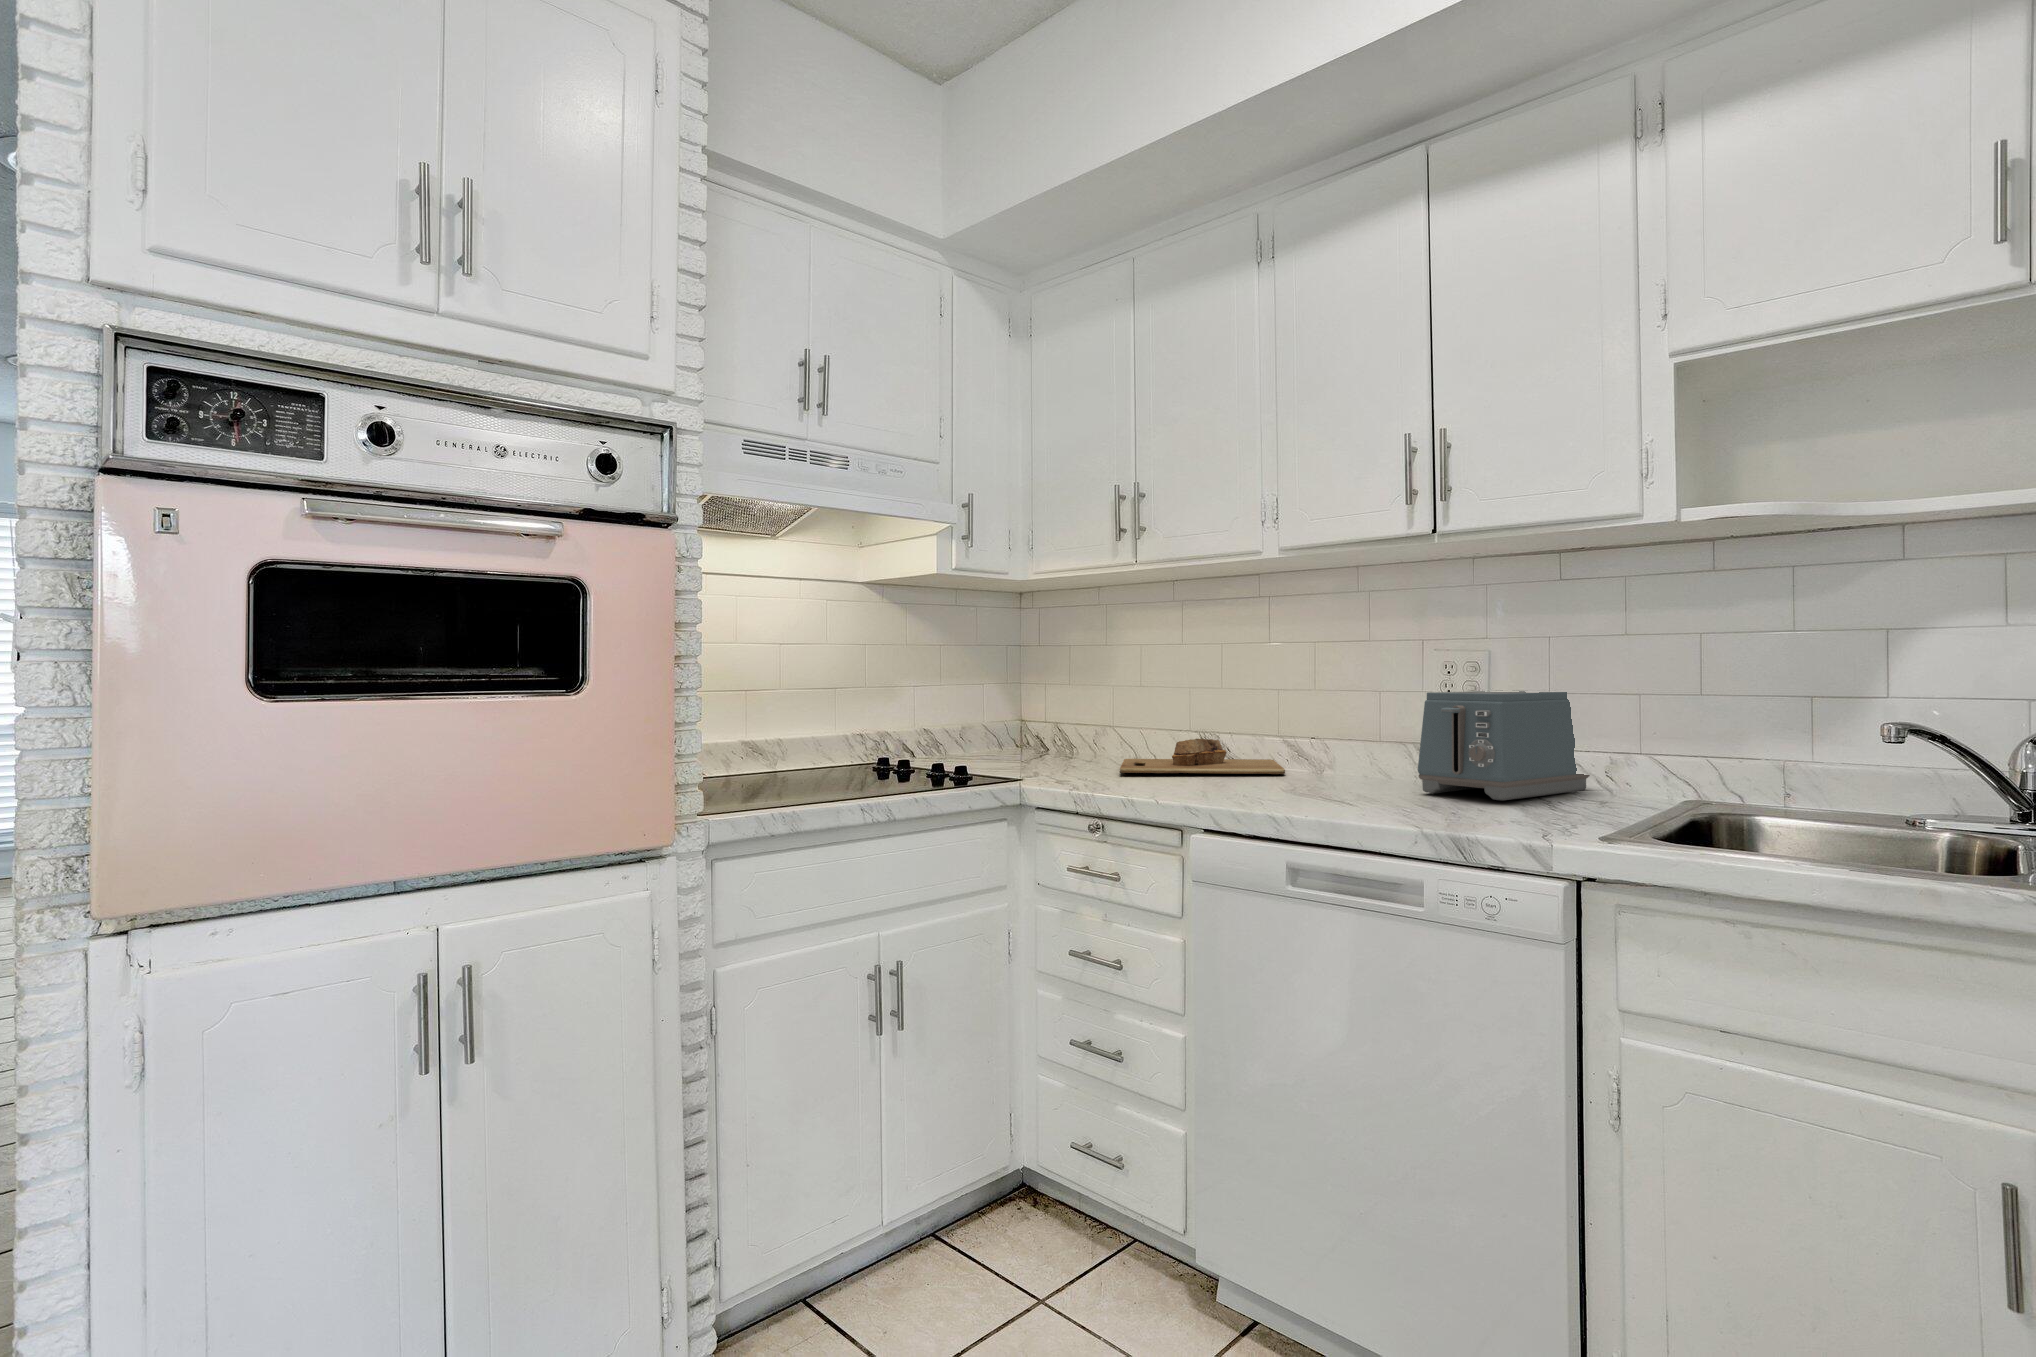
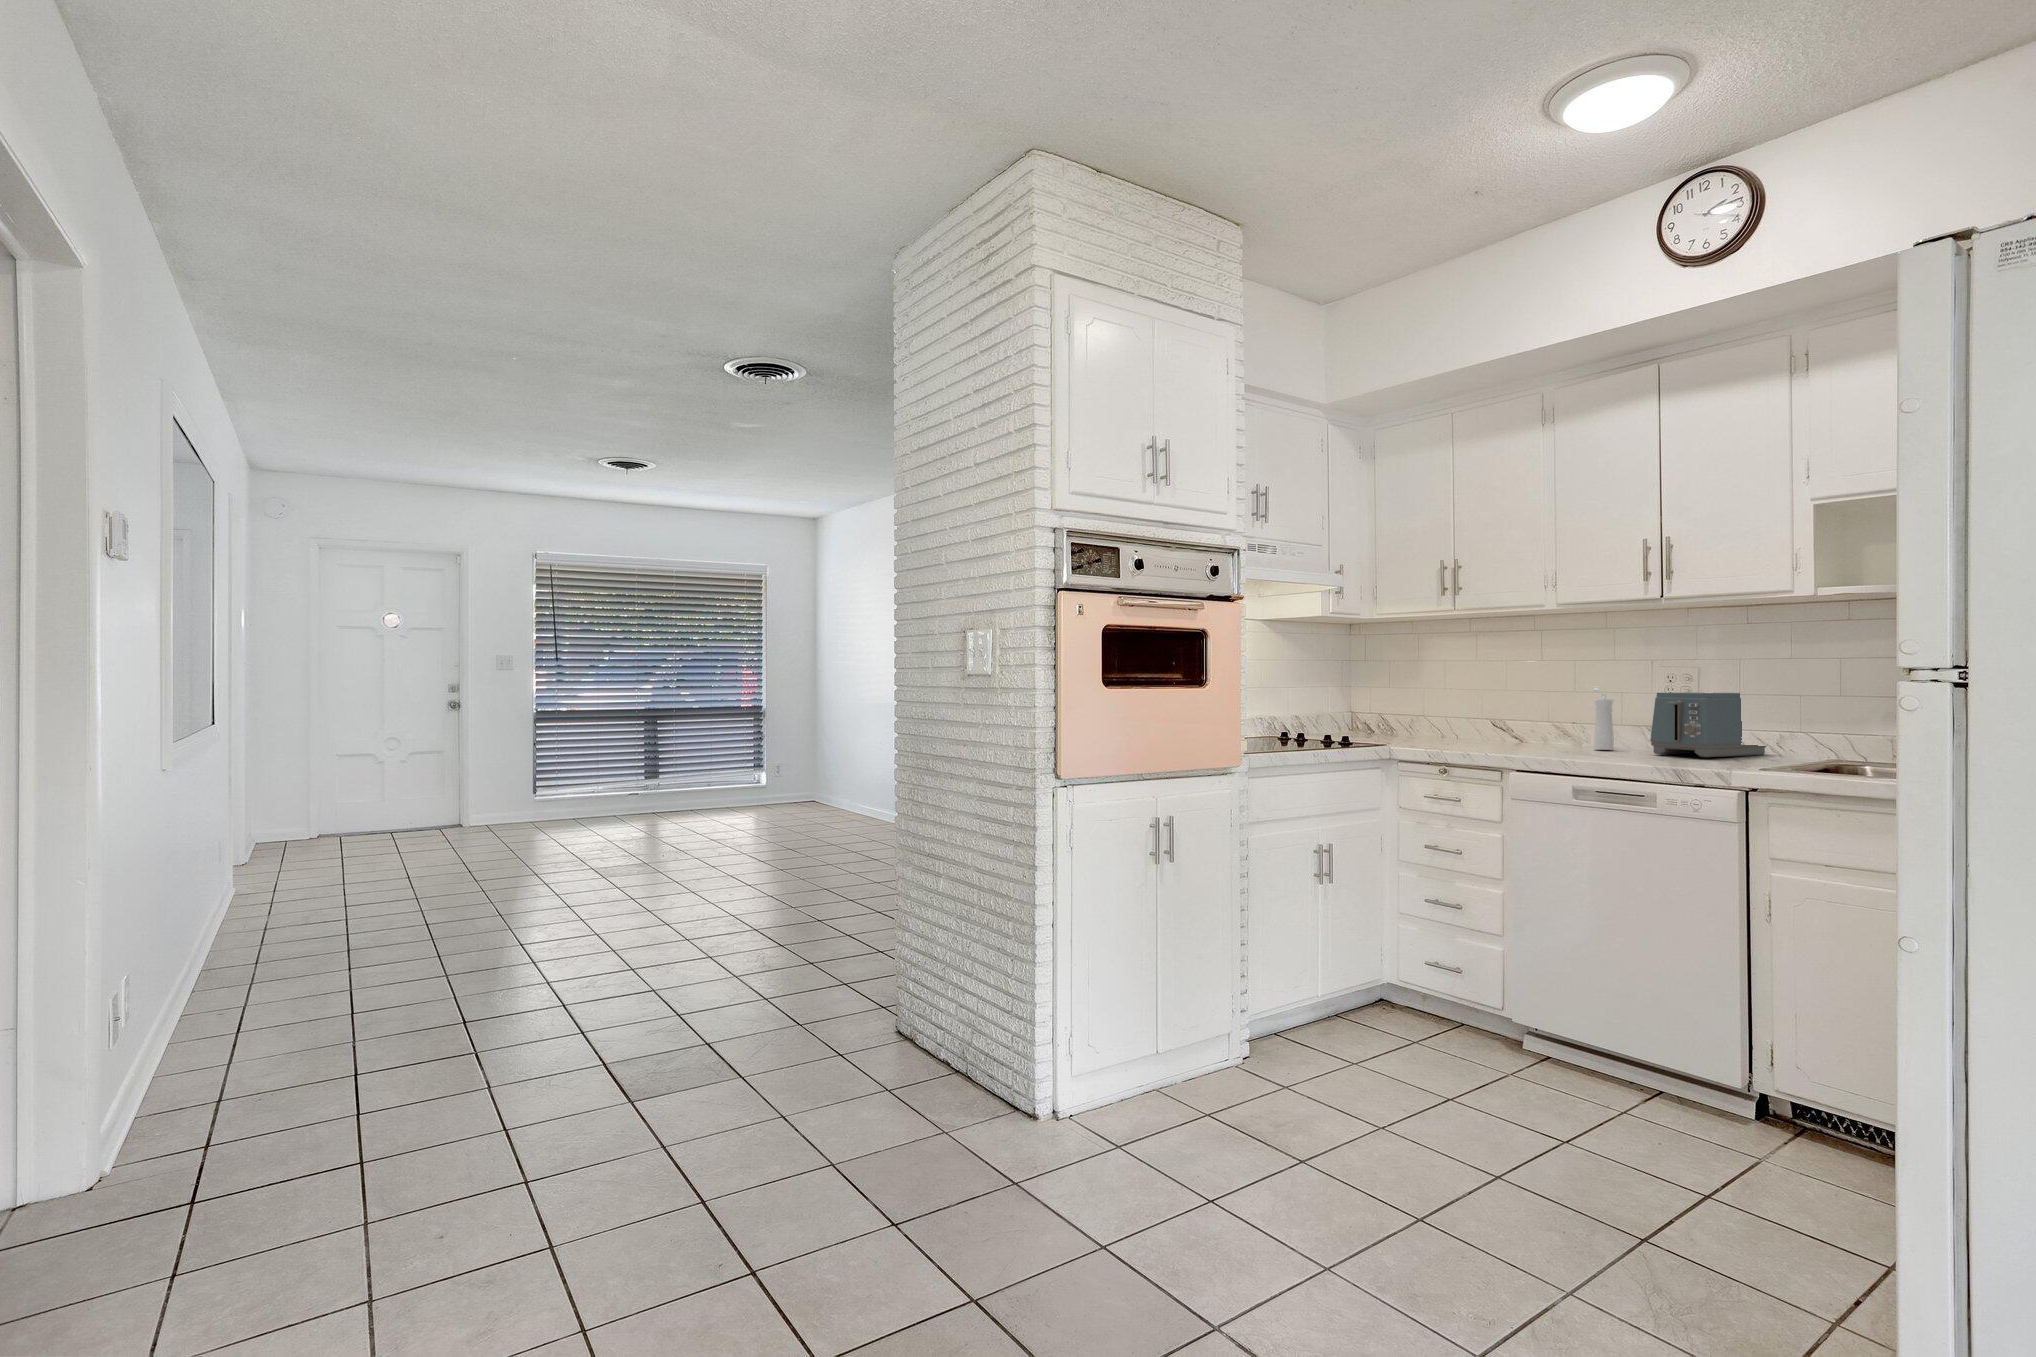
pepper mill: none [1335,682,1365,784] -> present [1593,688,1614,750]
cutting board: present [1120,739,1285,774] -> none [1436,722,1556,745]

